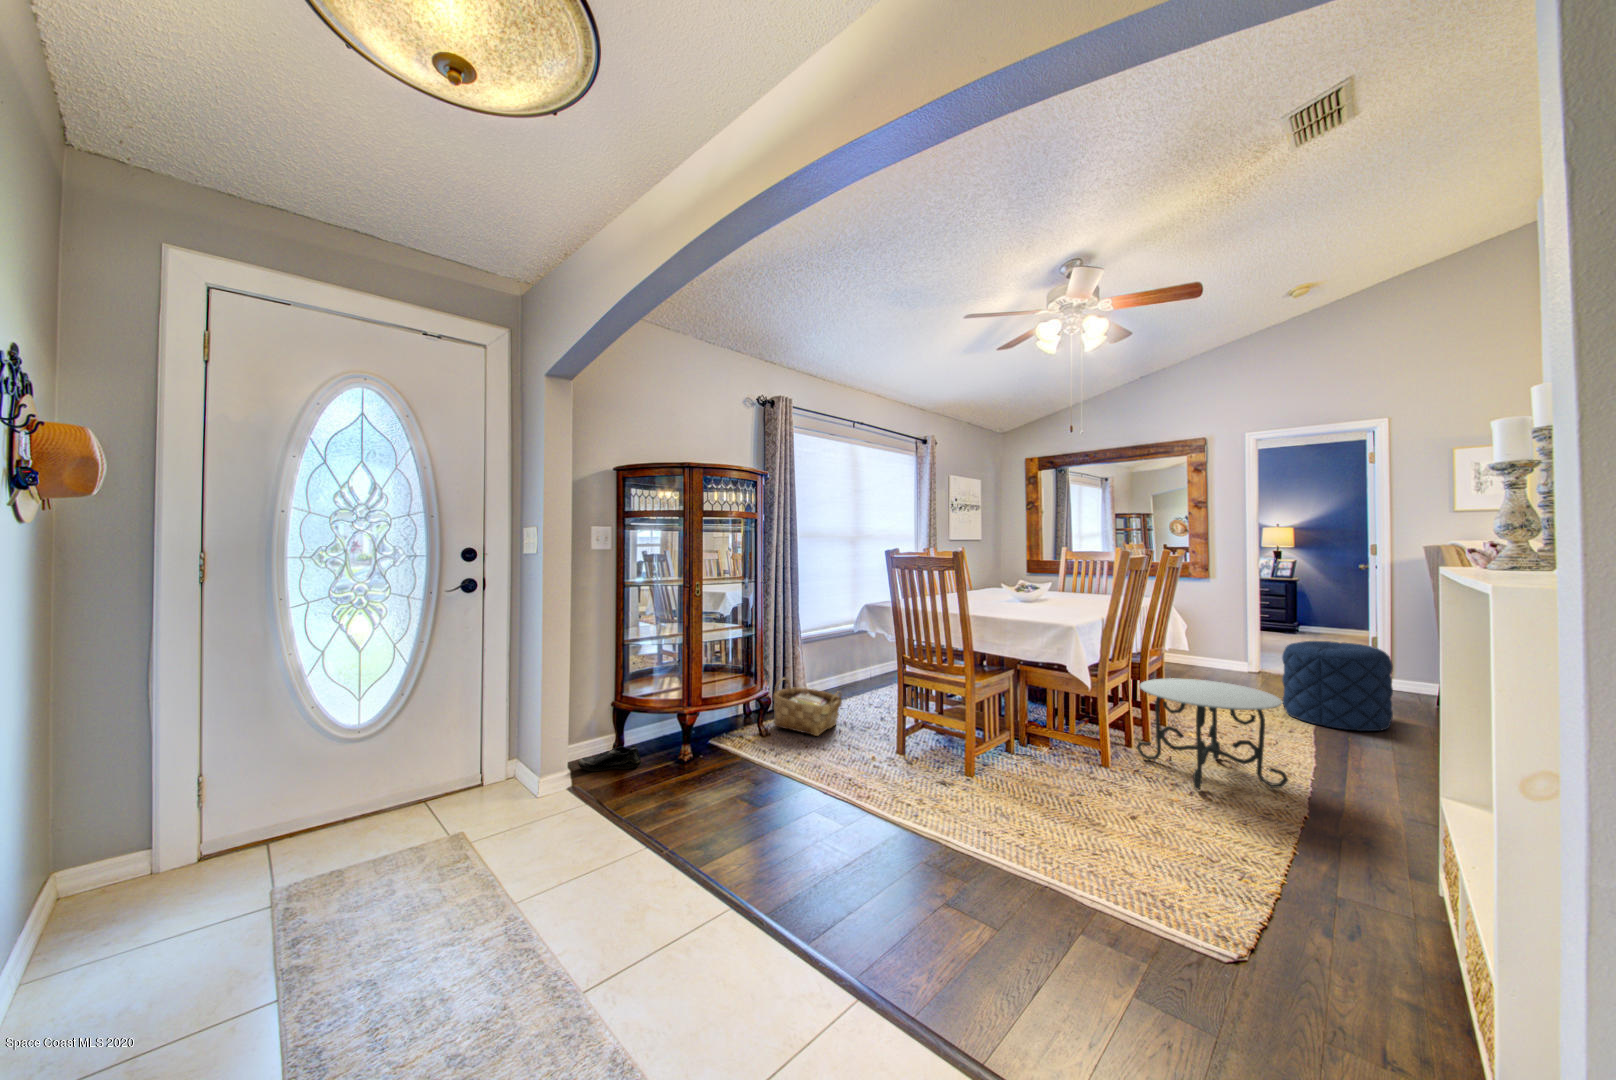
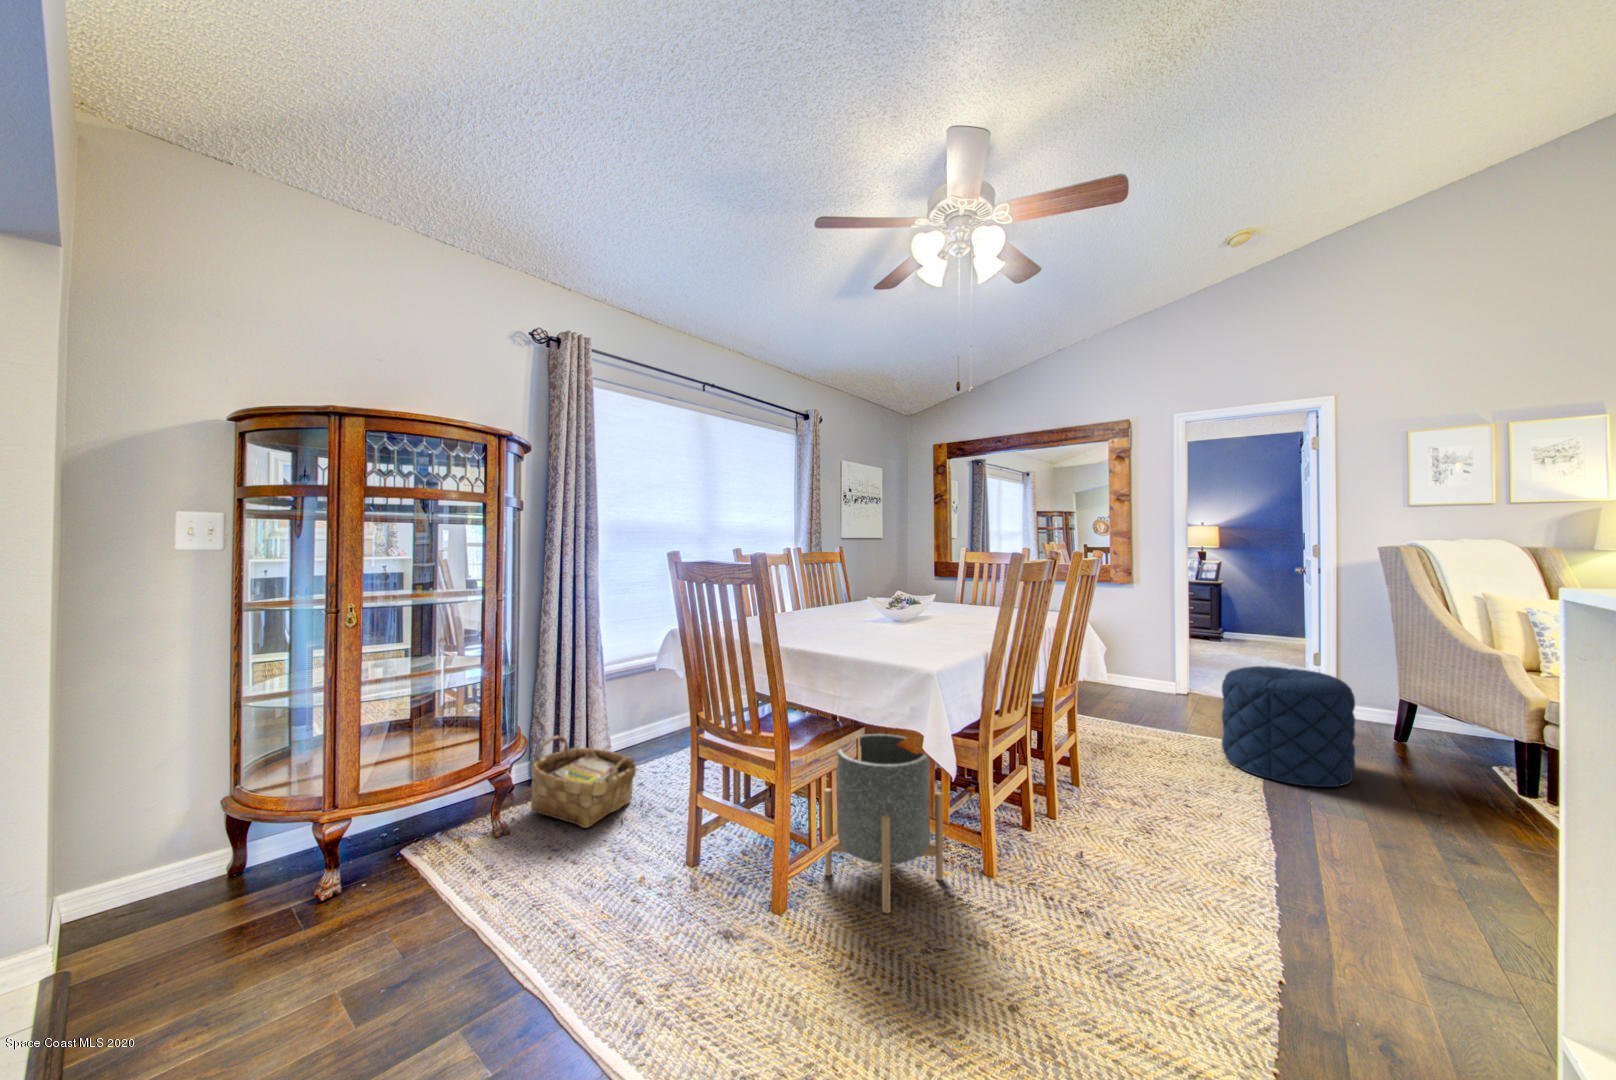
planter: none [991,674,1074,781] -> present [824,734,943,913]
side table: present [1137,678,1288,790] -> none [1035,734,1246,922]
shoe: present [578,743,641,771] -> none [116,876,246,931]

